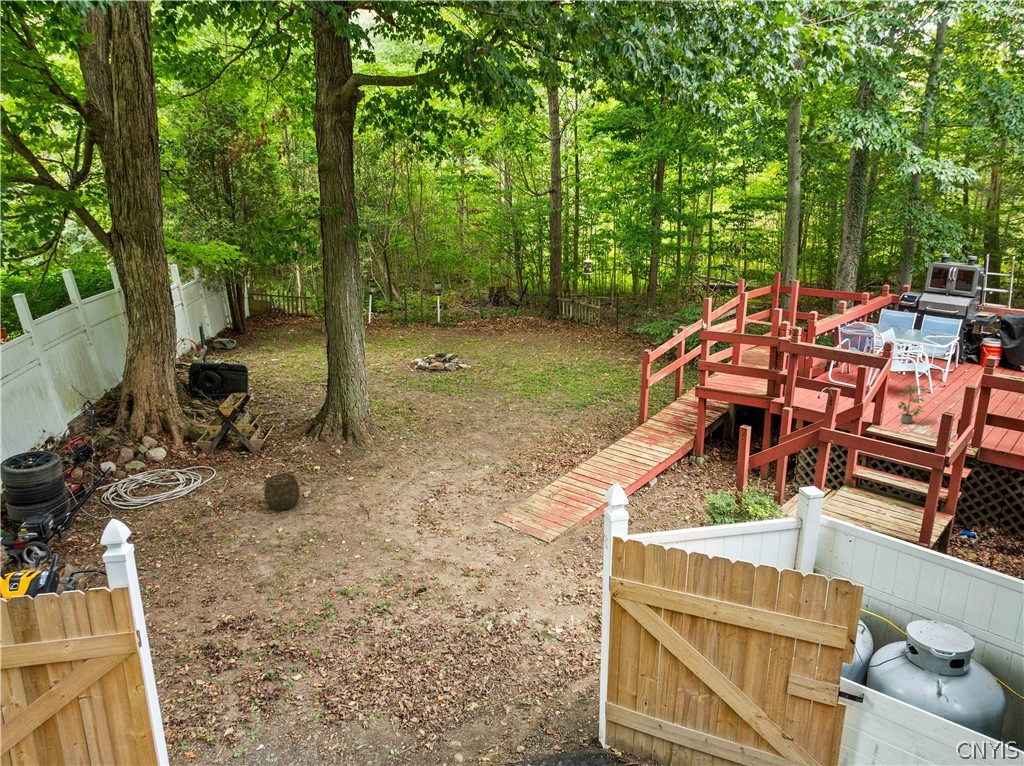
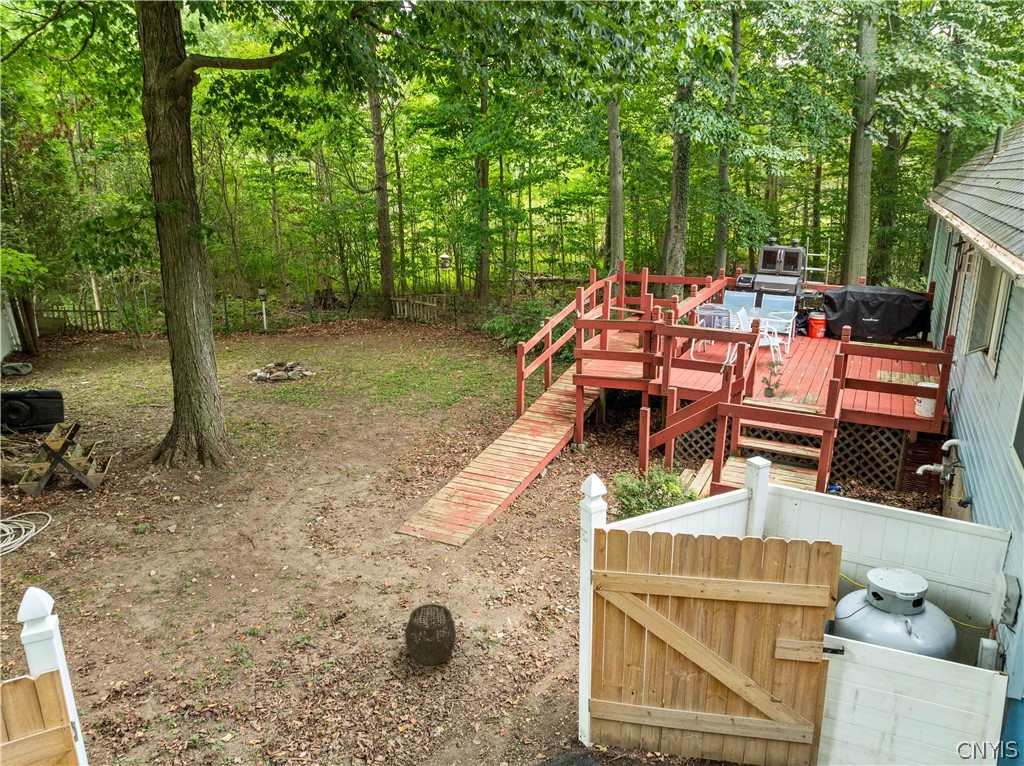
woven basket: present [264,474,300,511] -> present [405,604,456,665]

